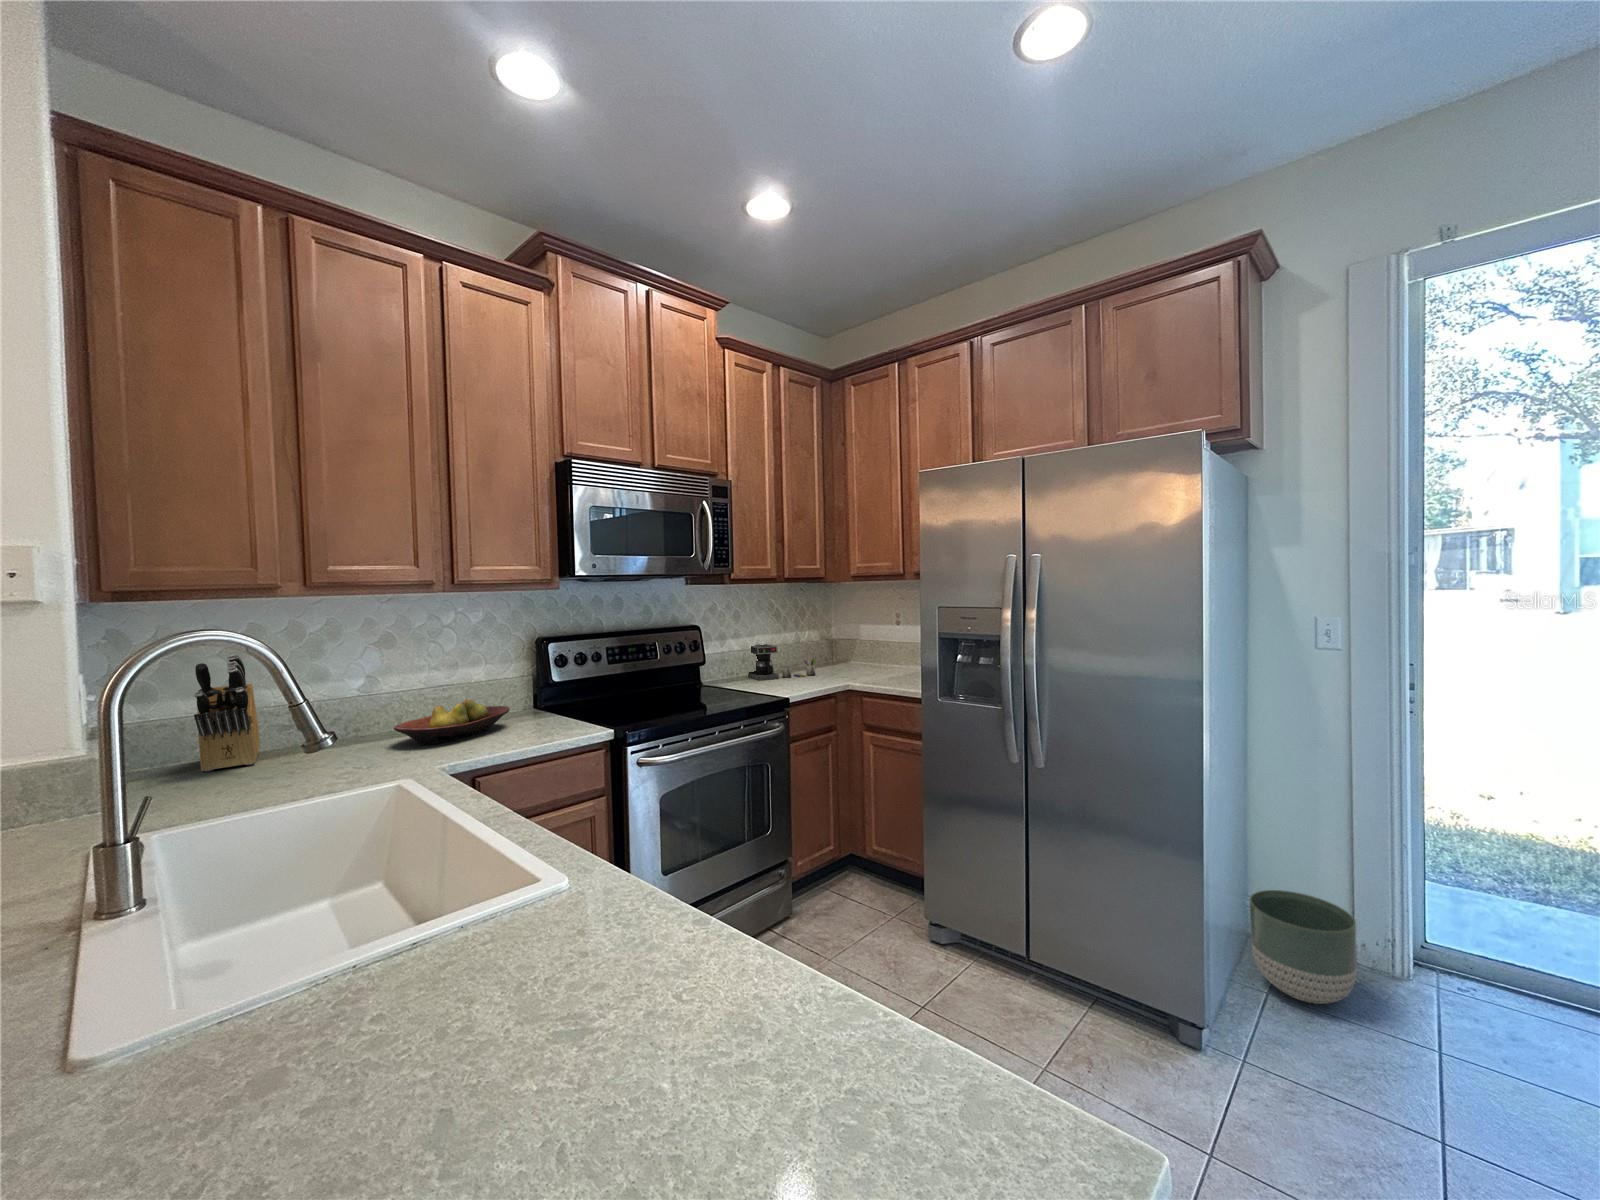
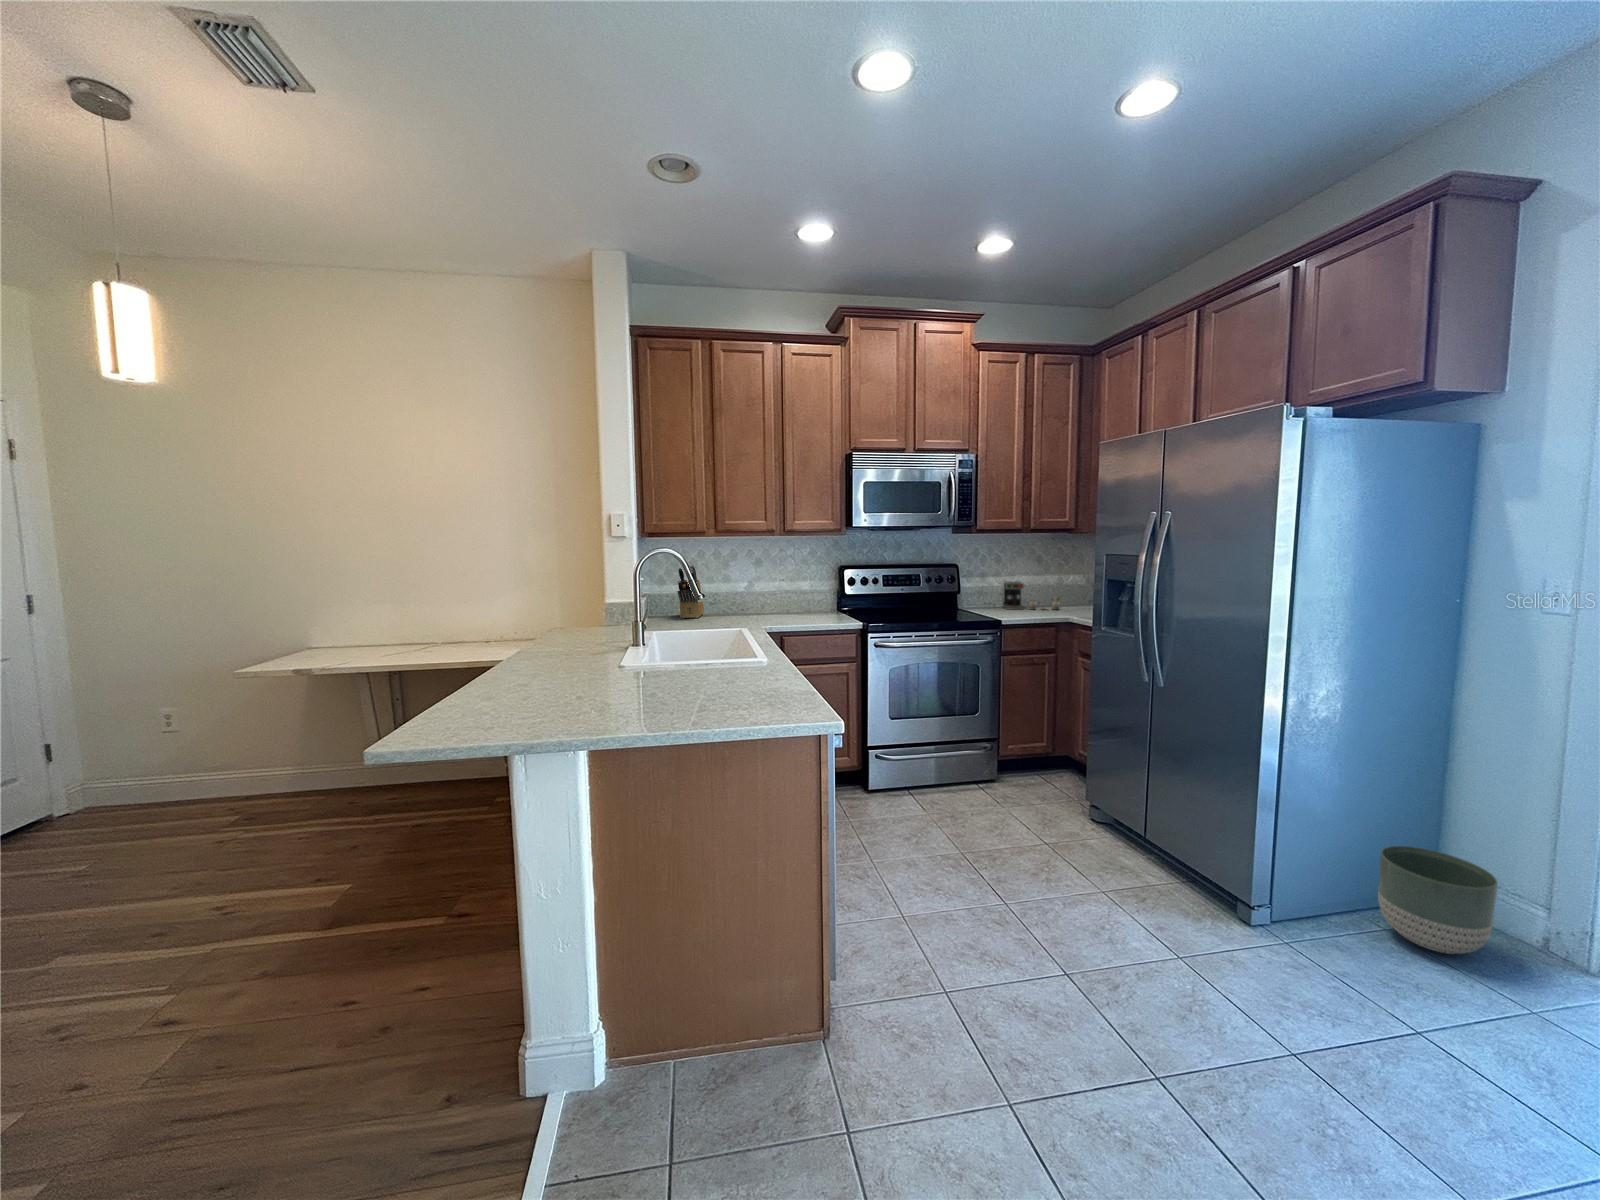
fruit bowl: present [394,699,510,745] -> none [755,598,815,619]

